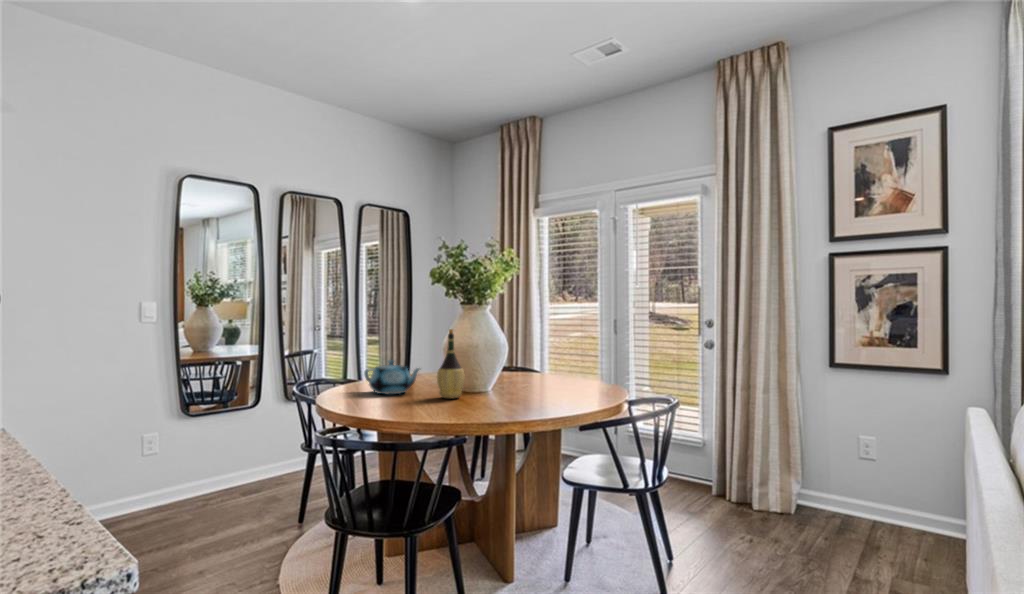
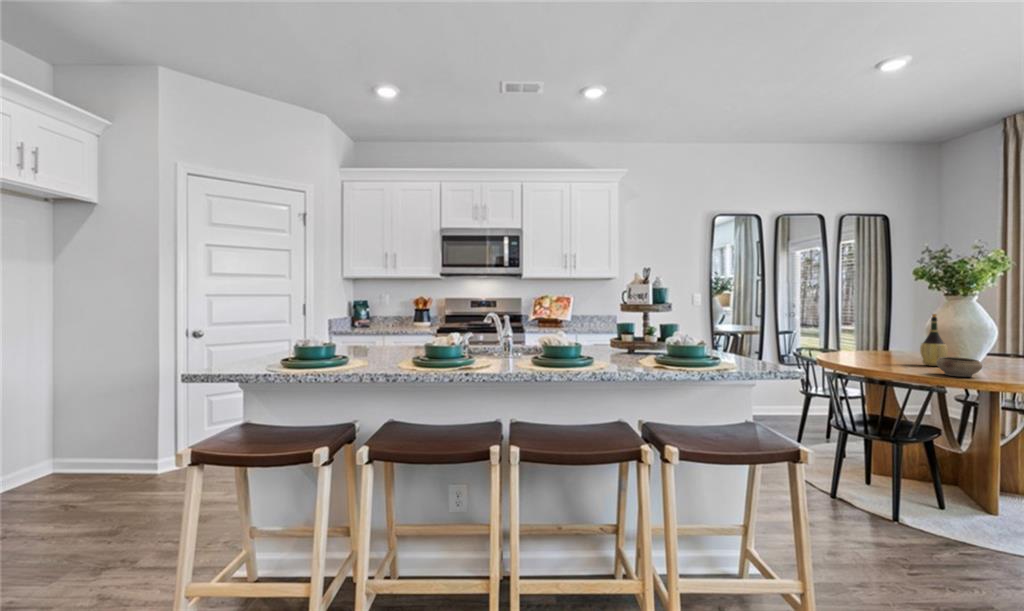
teapot: present [364,360,419,394] -> none [854,335,906,359]
ceramic bowl: none [454,388,501,417] -> present [936,357,982,377]

